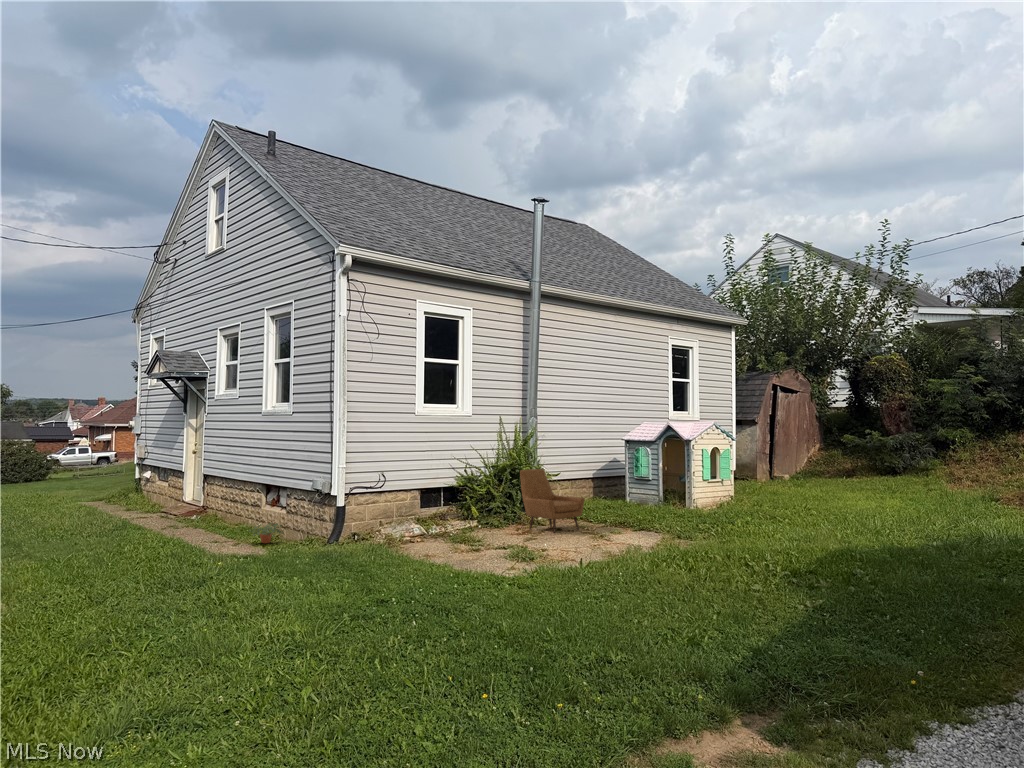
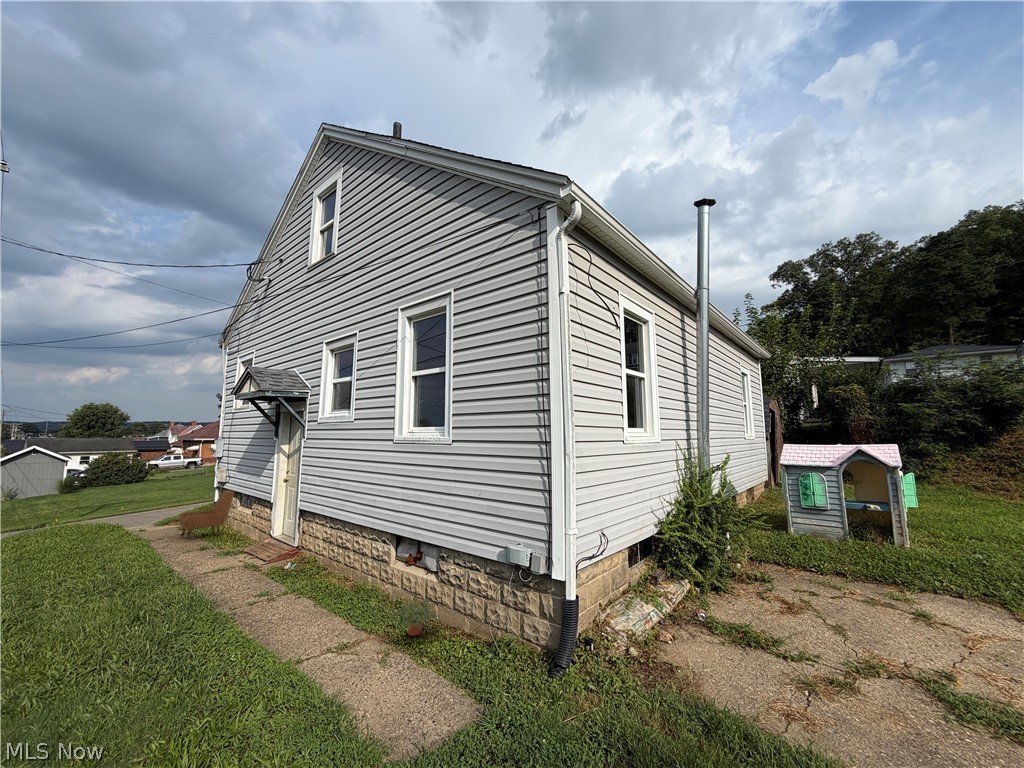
chair: present [520,469,585,533] -> present [180,490,234,540]

